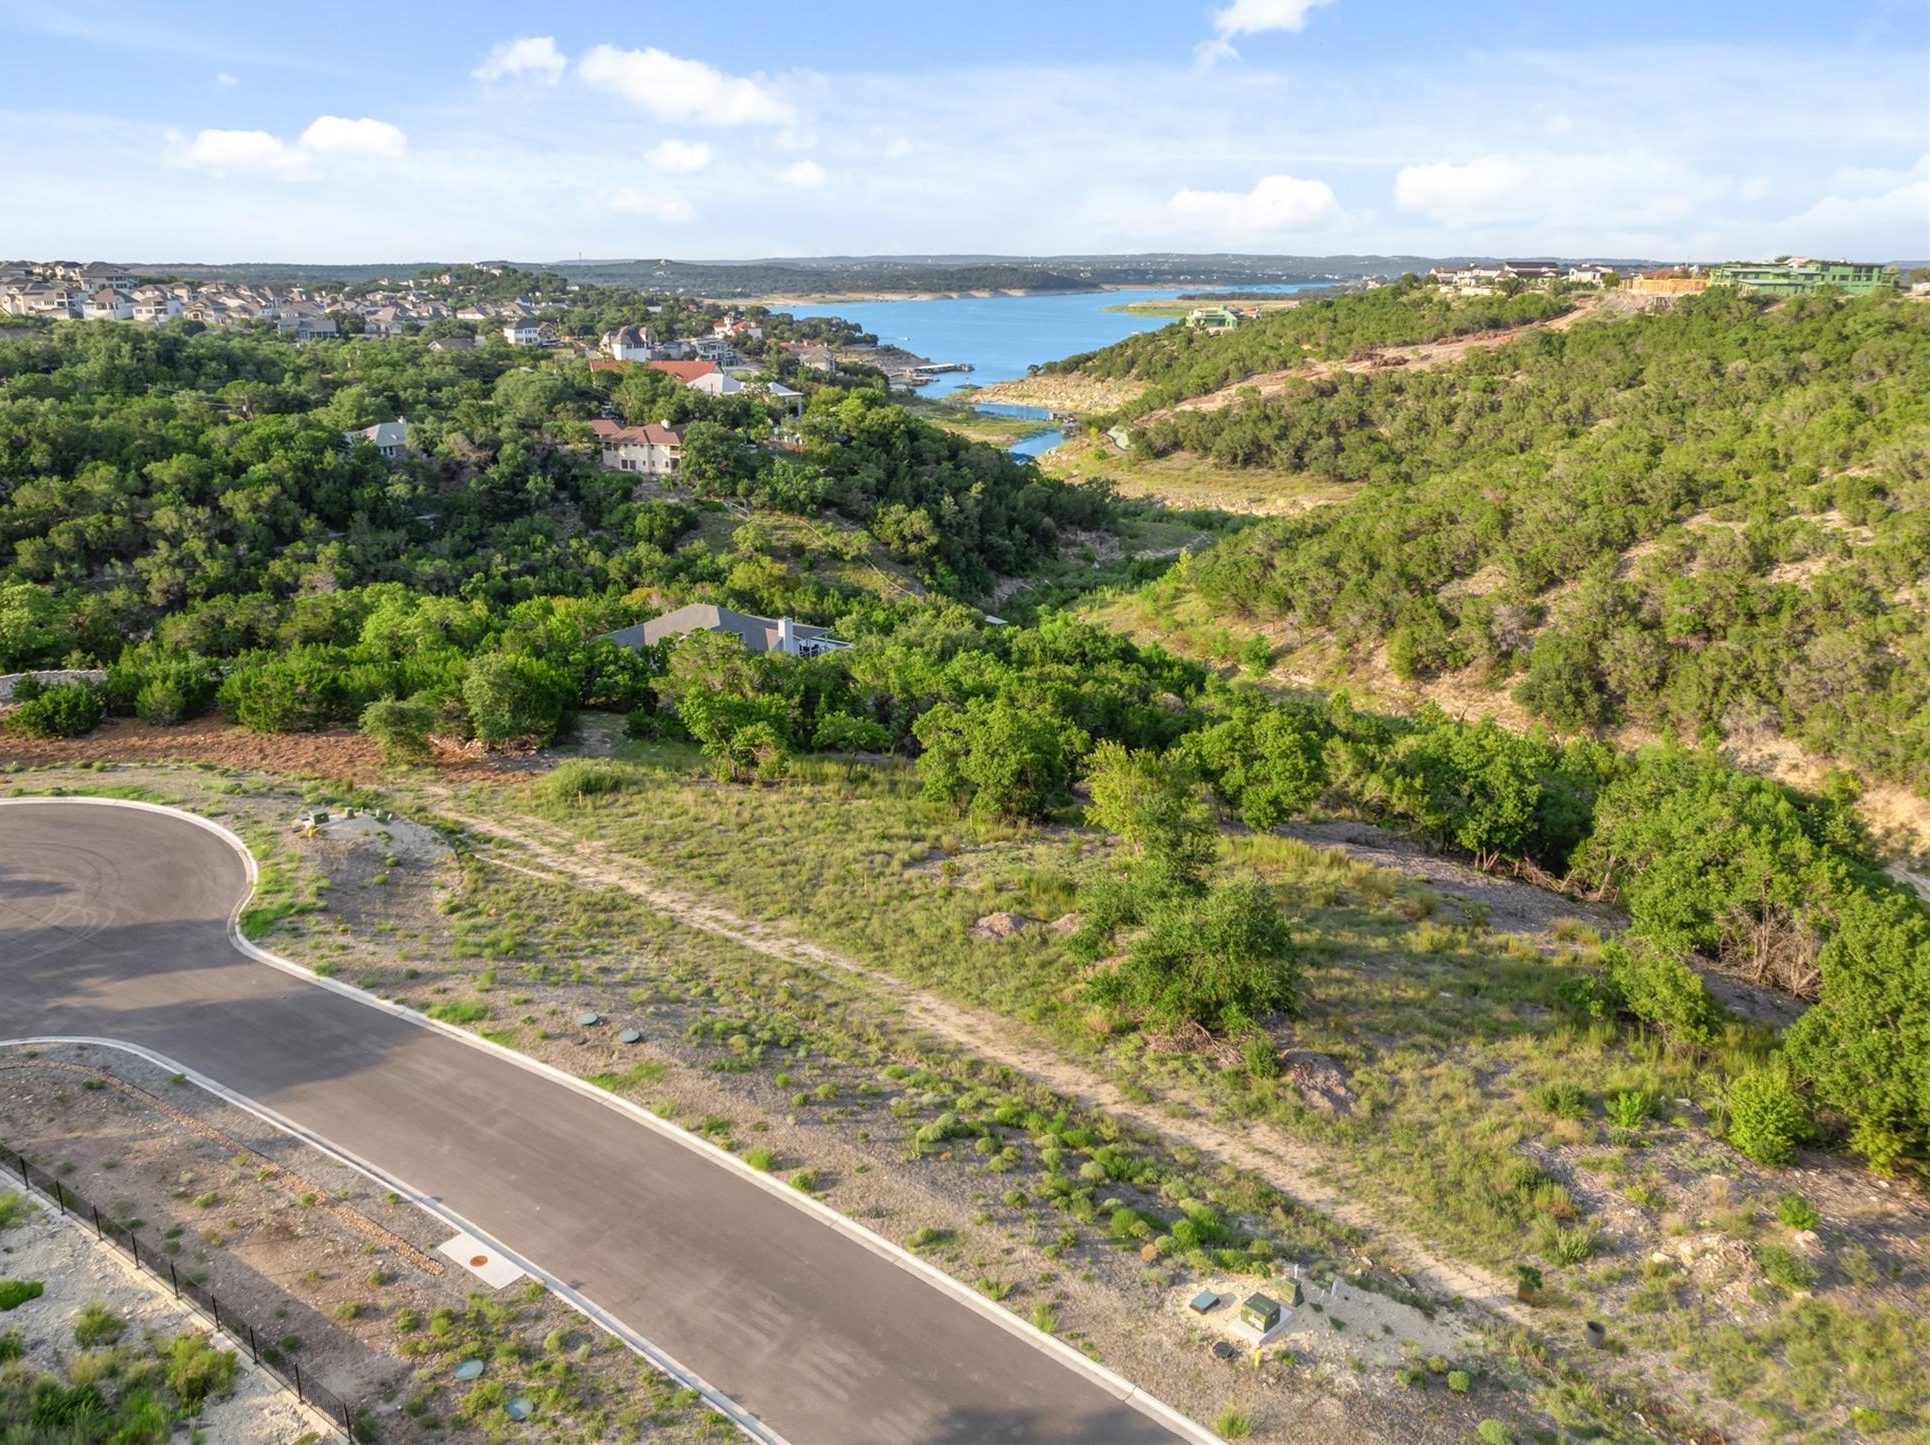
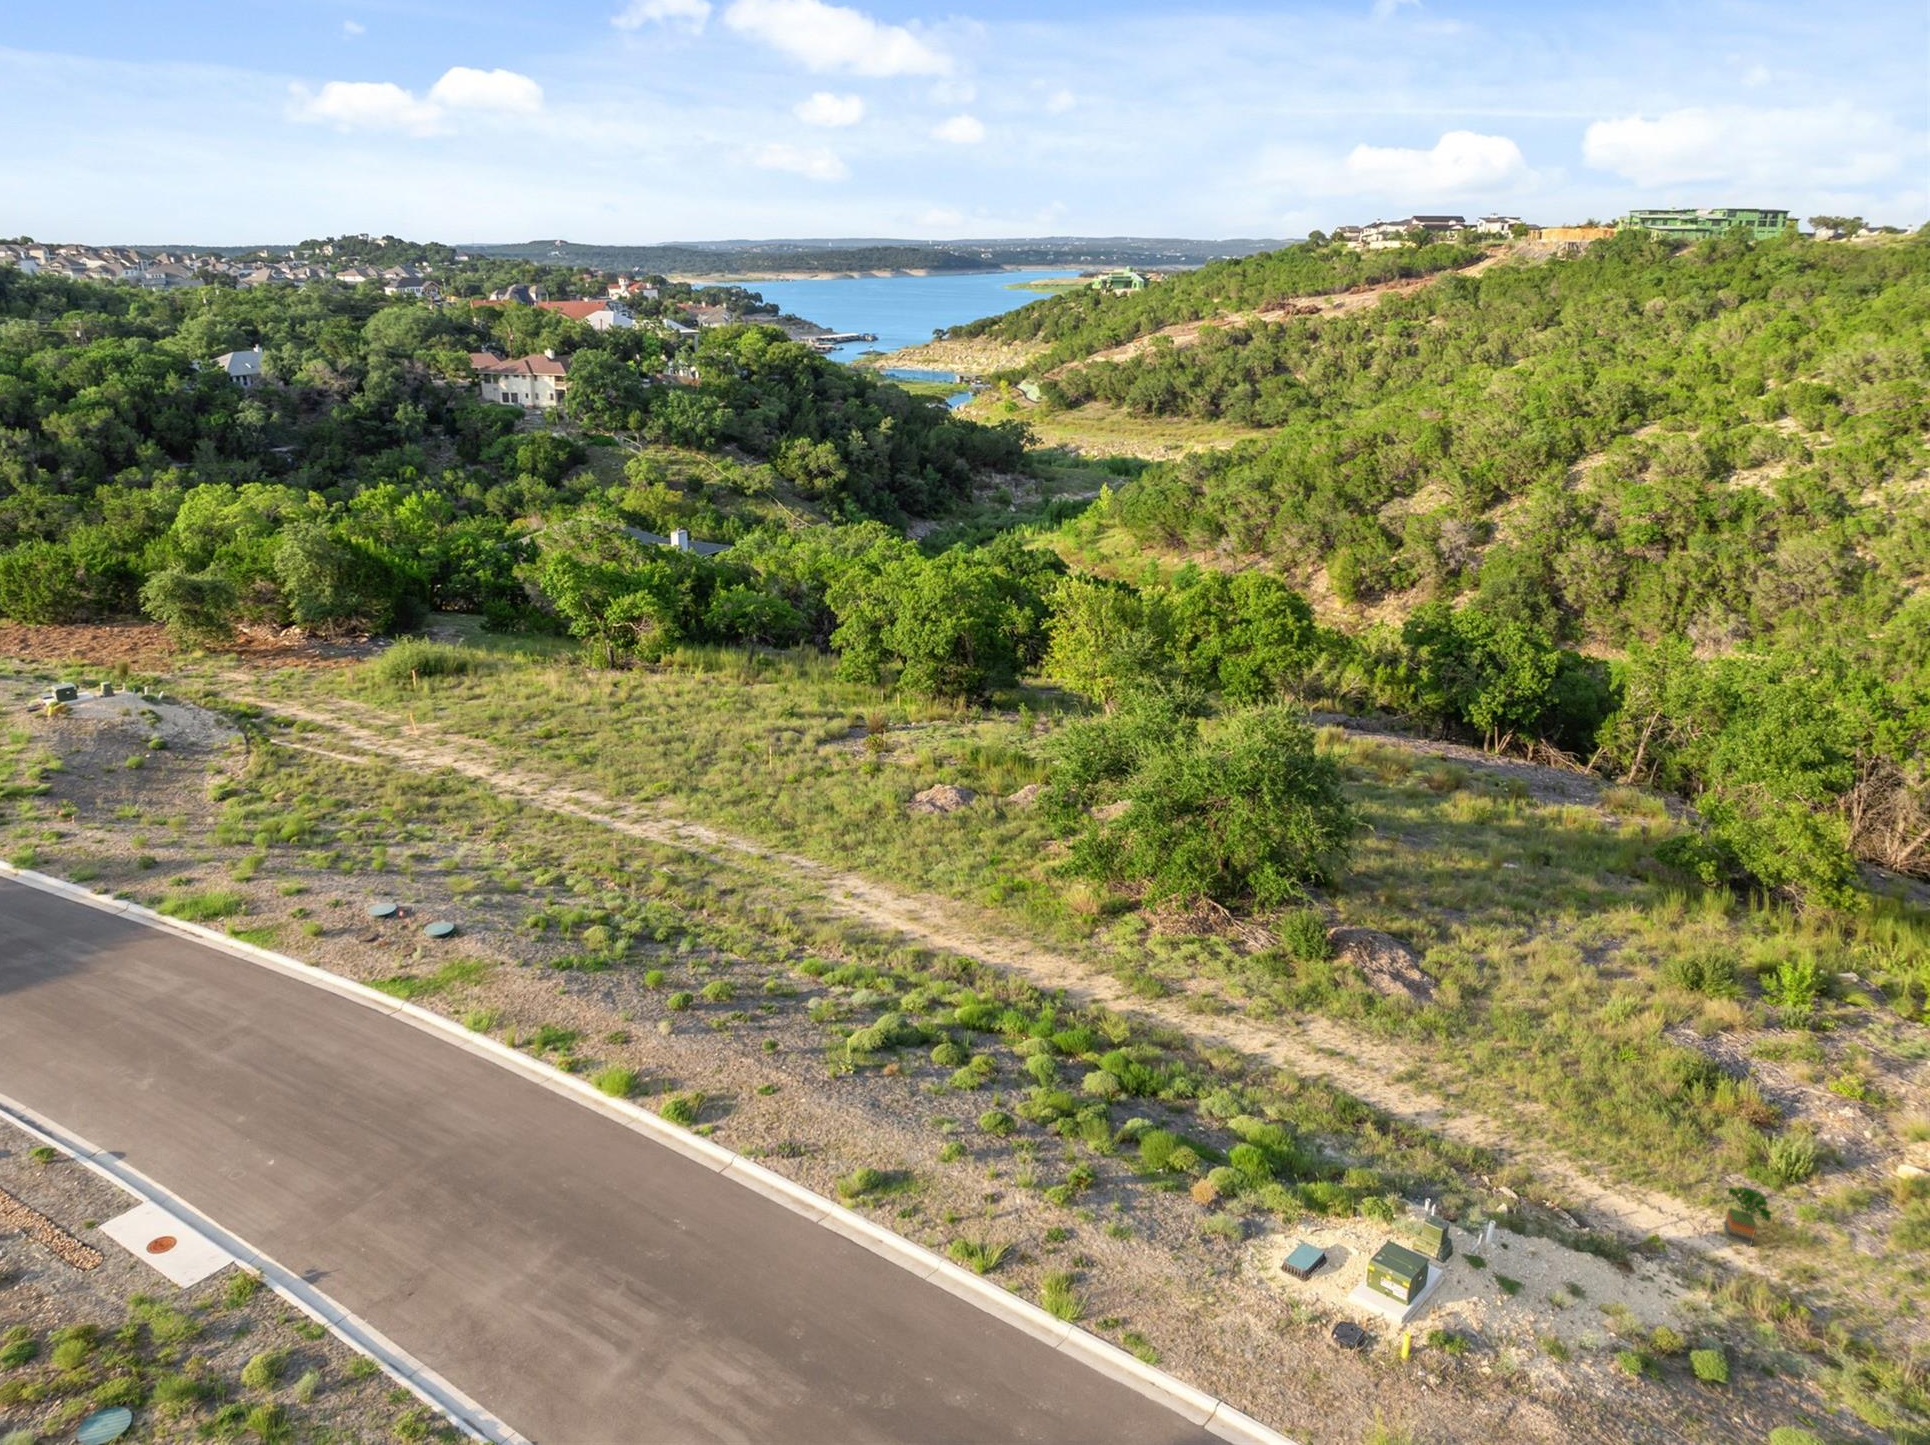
bucket: present [1586,1320,1606,1348] -> none [1844,1257,1881,1302]

